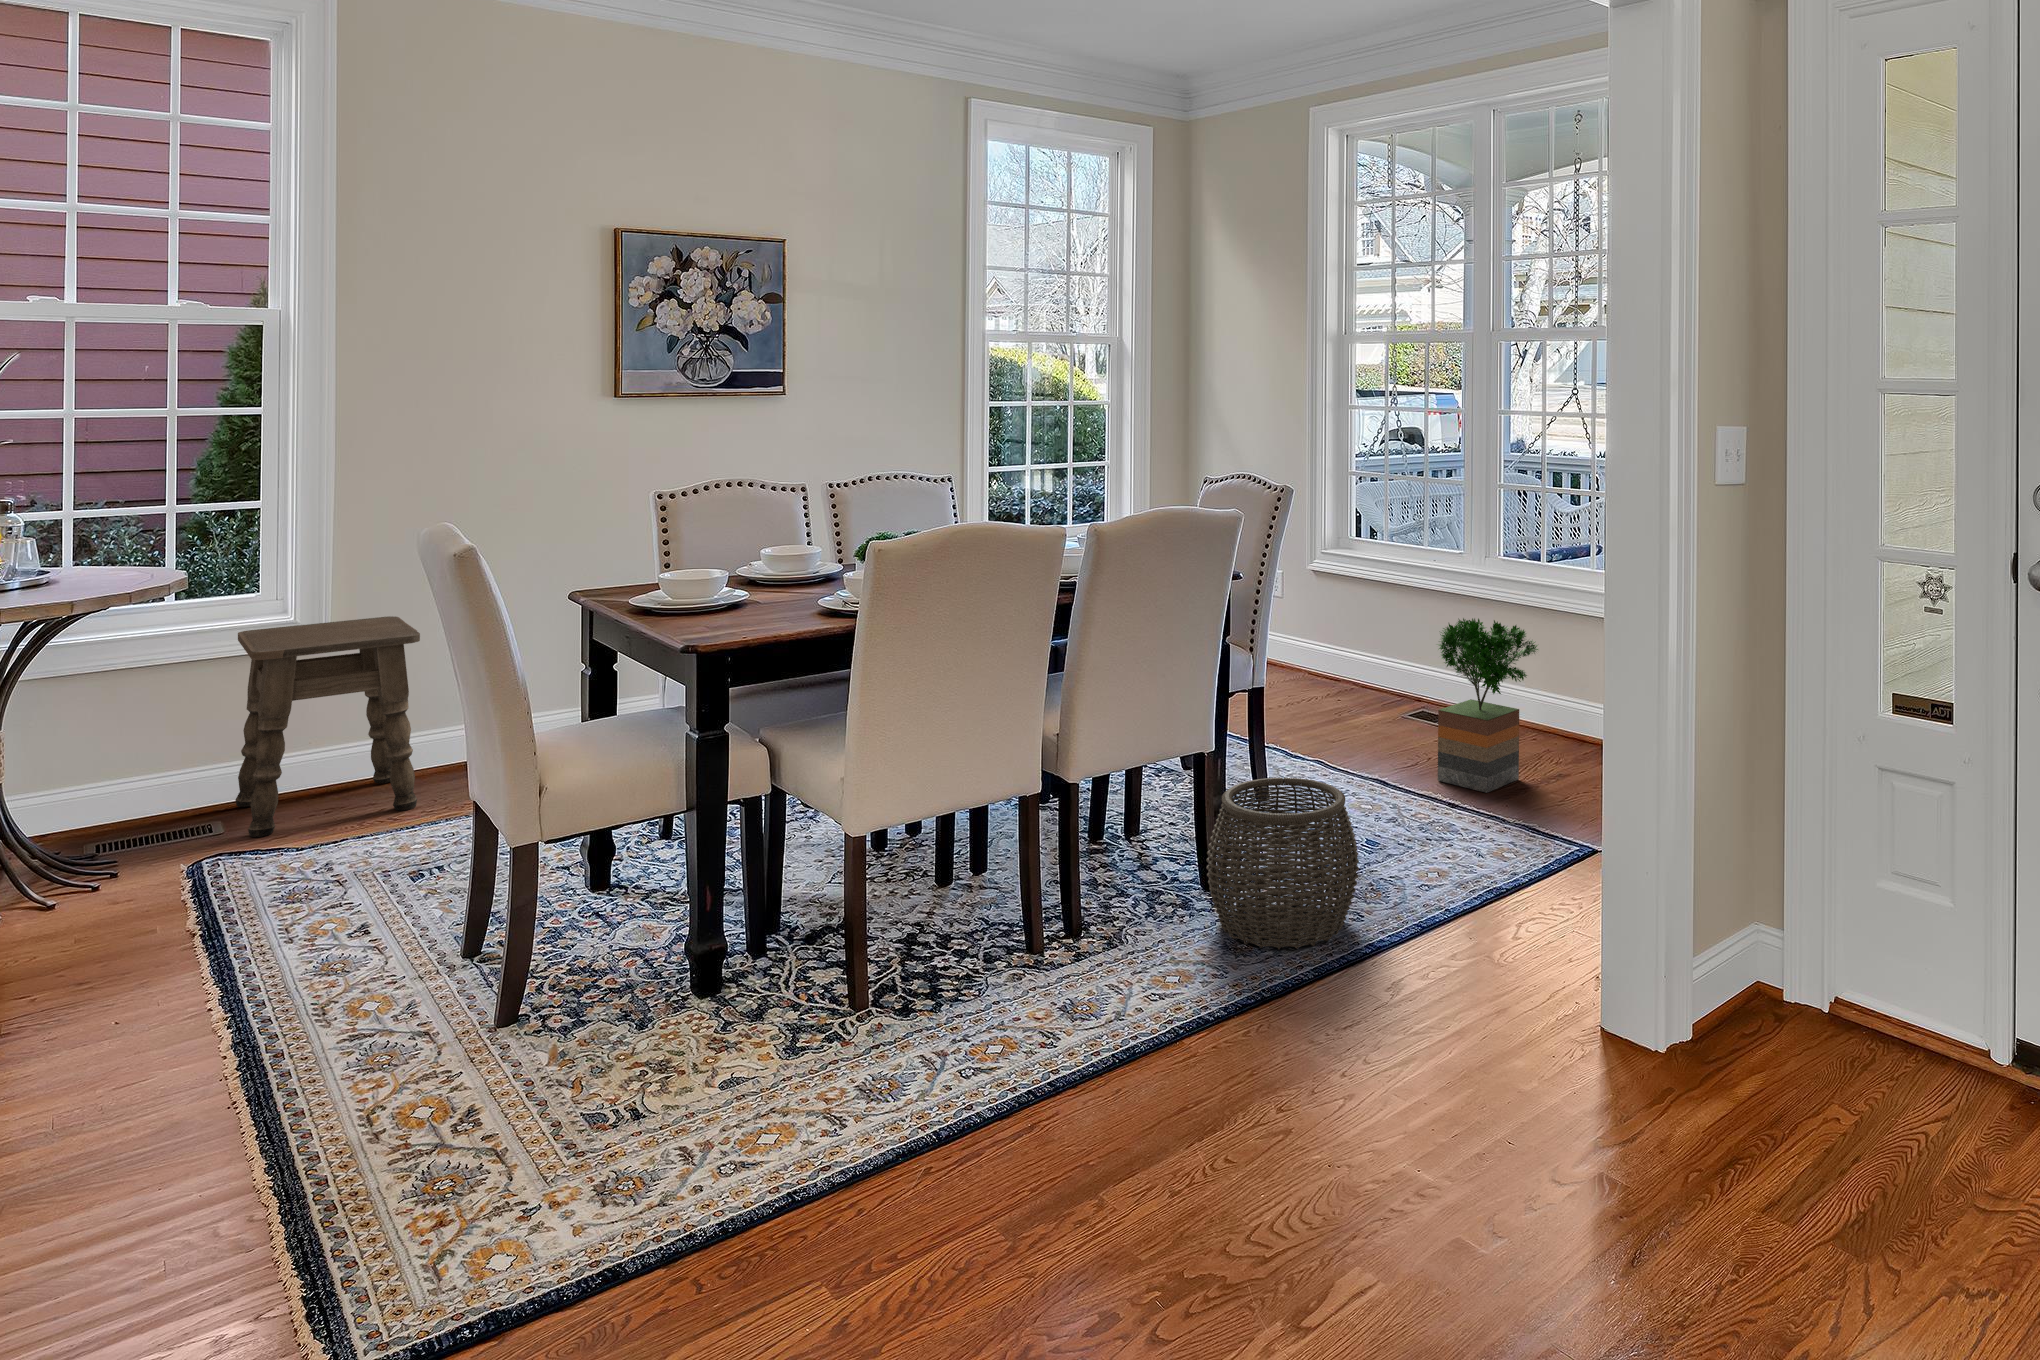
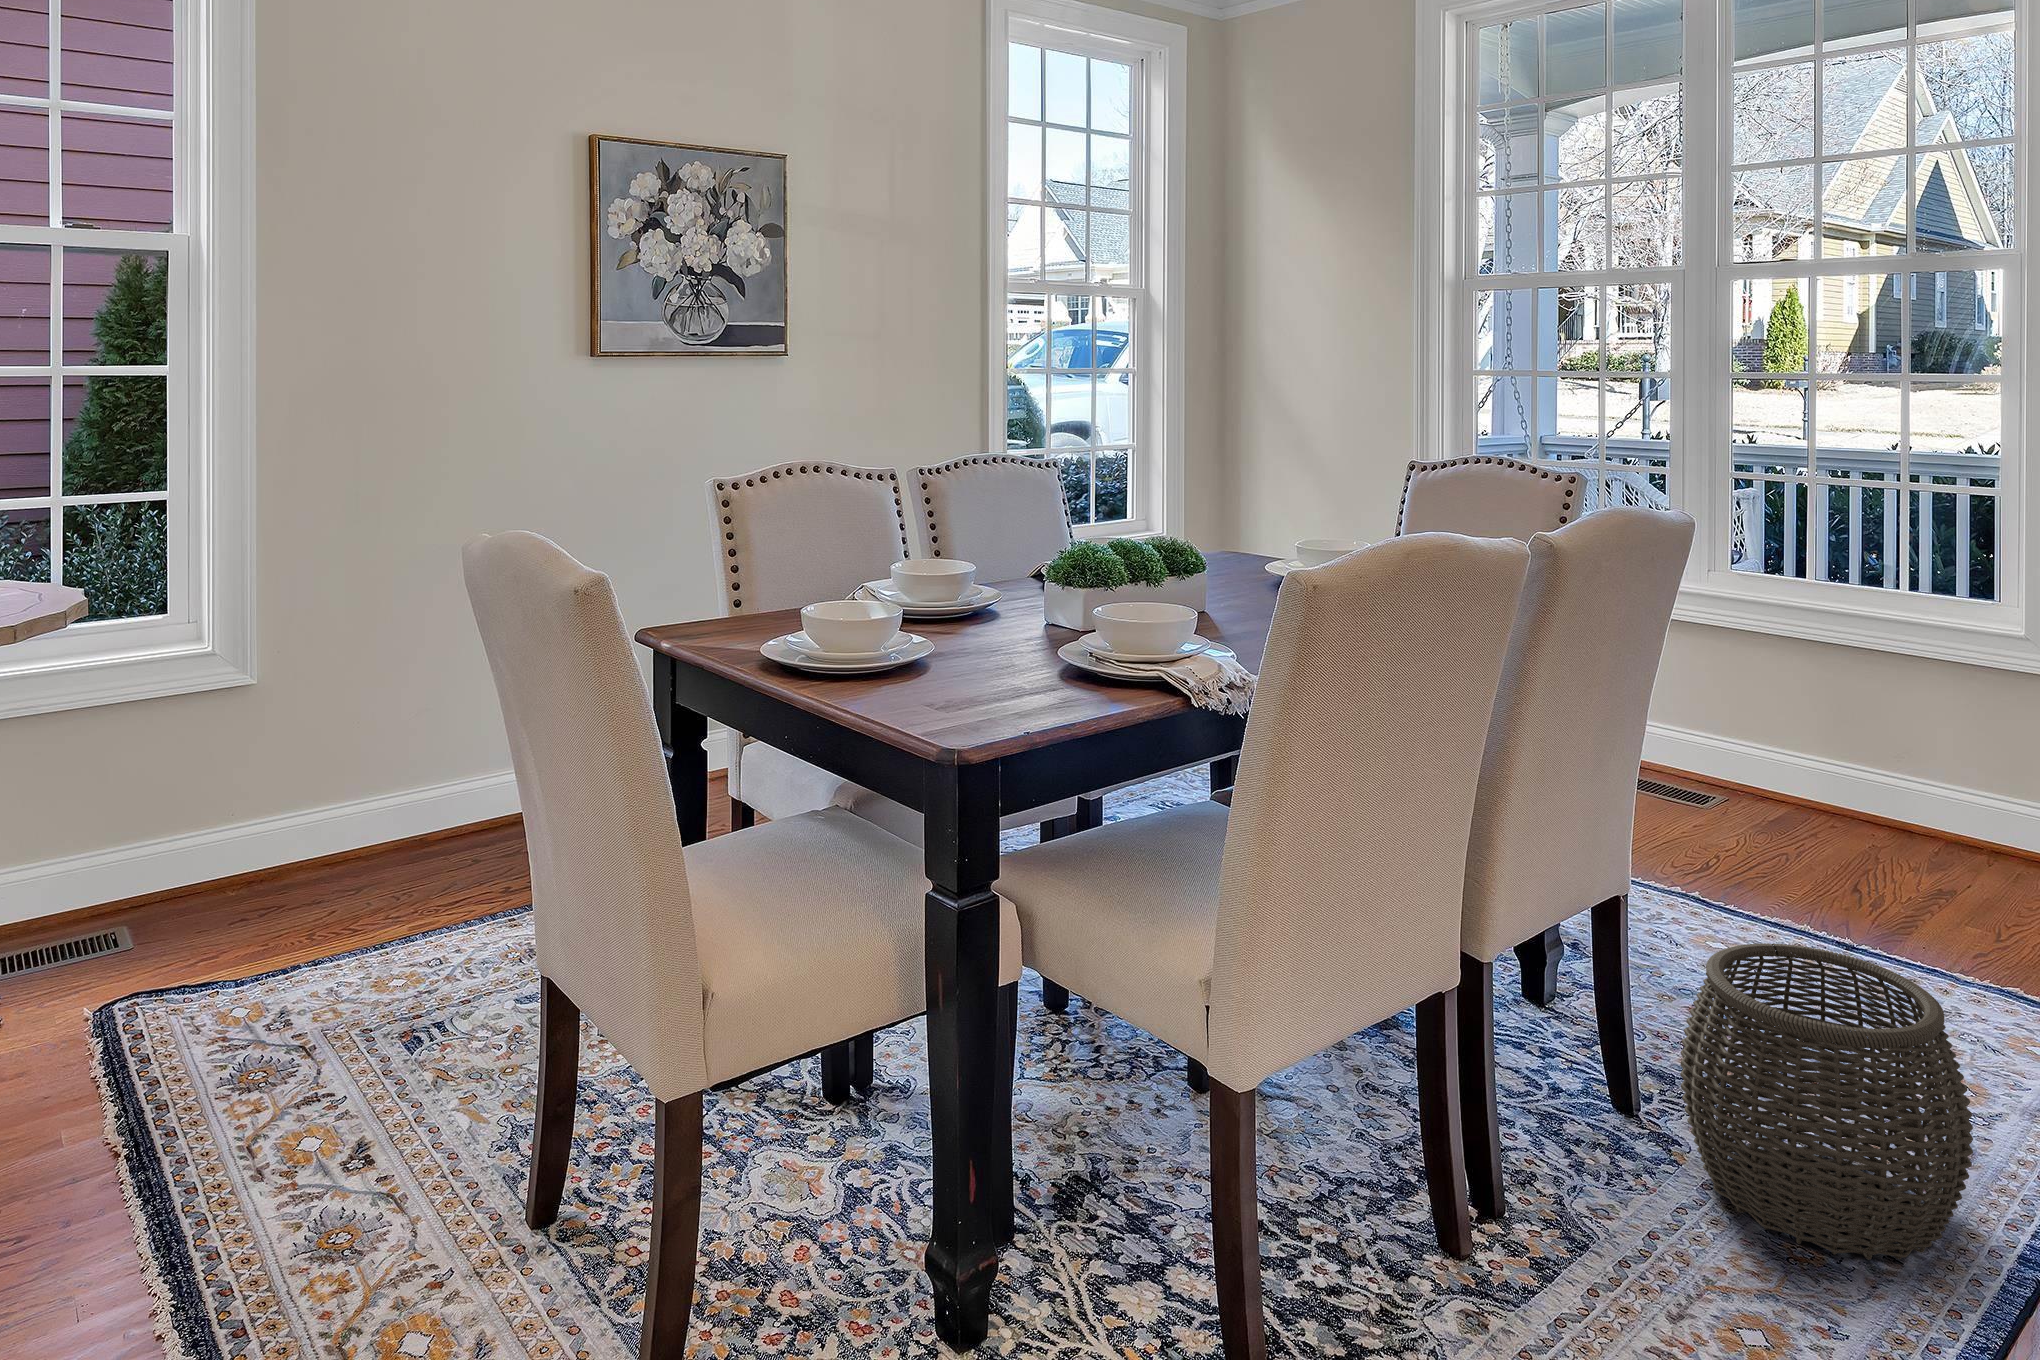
side table: present [236,616,420,837] -> none [140,646,378,960]
potted tree: present [1438,618,1538,793] -> none [1761,664,1940,925]

